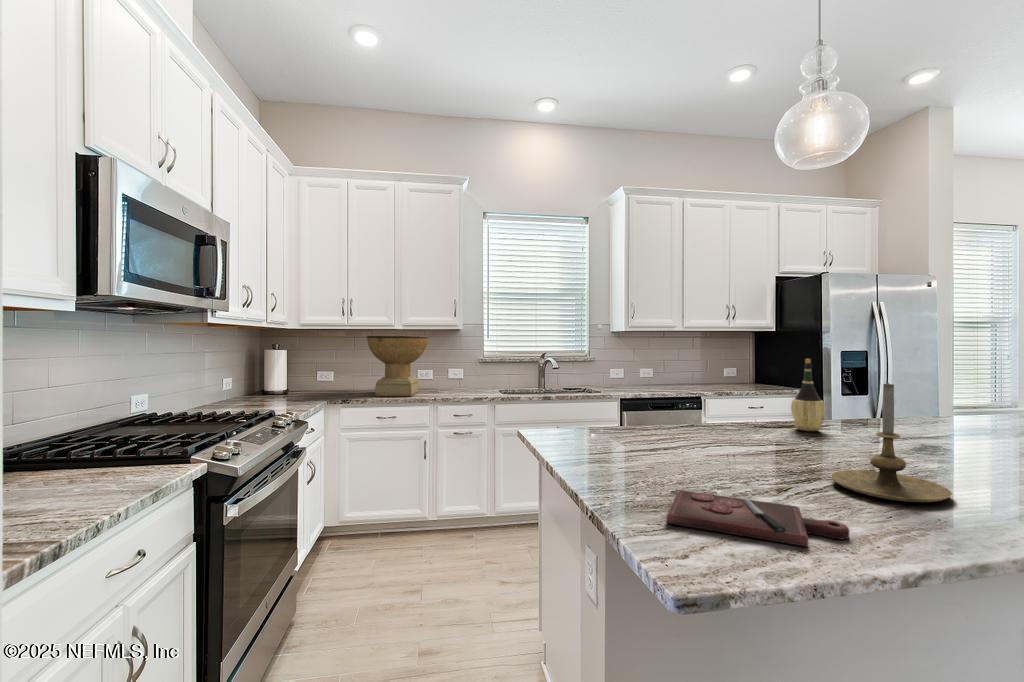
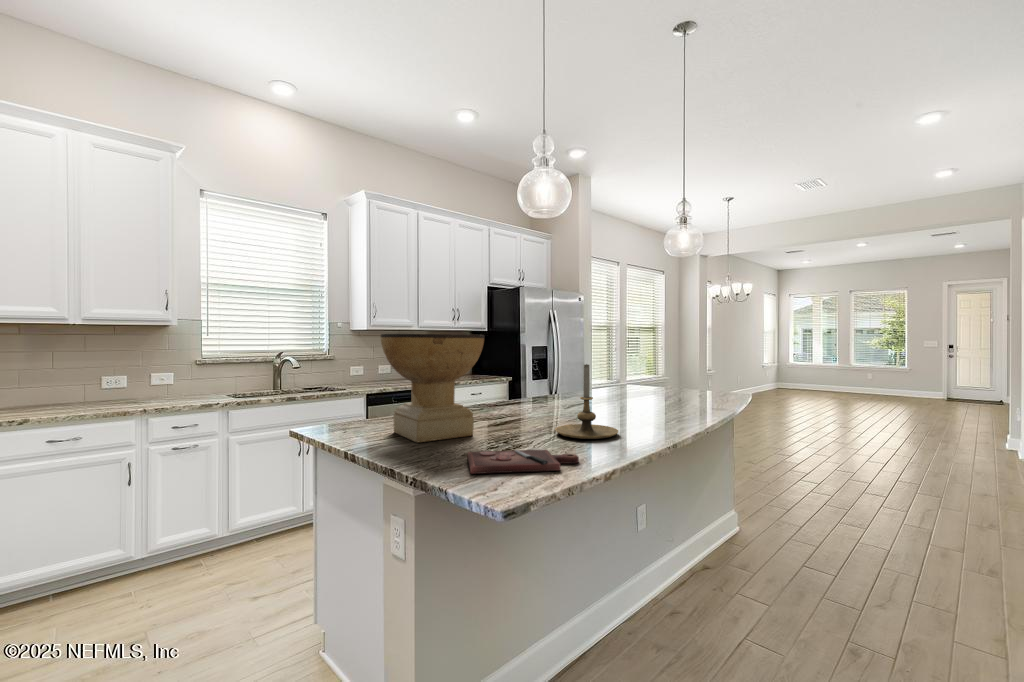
decorative bowl: present [367,336,428,396] -> present [381,333,484,442]
wine bottle: present [791,359,825,431] -> none [515,351,537,405]

